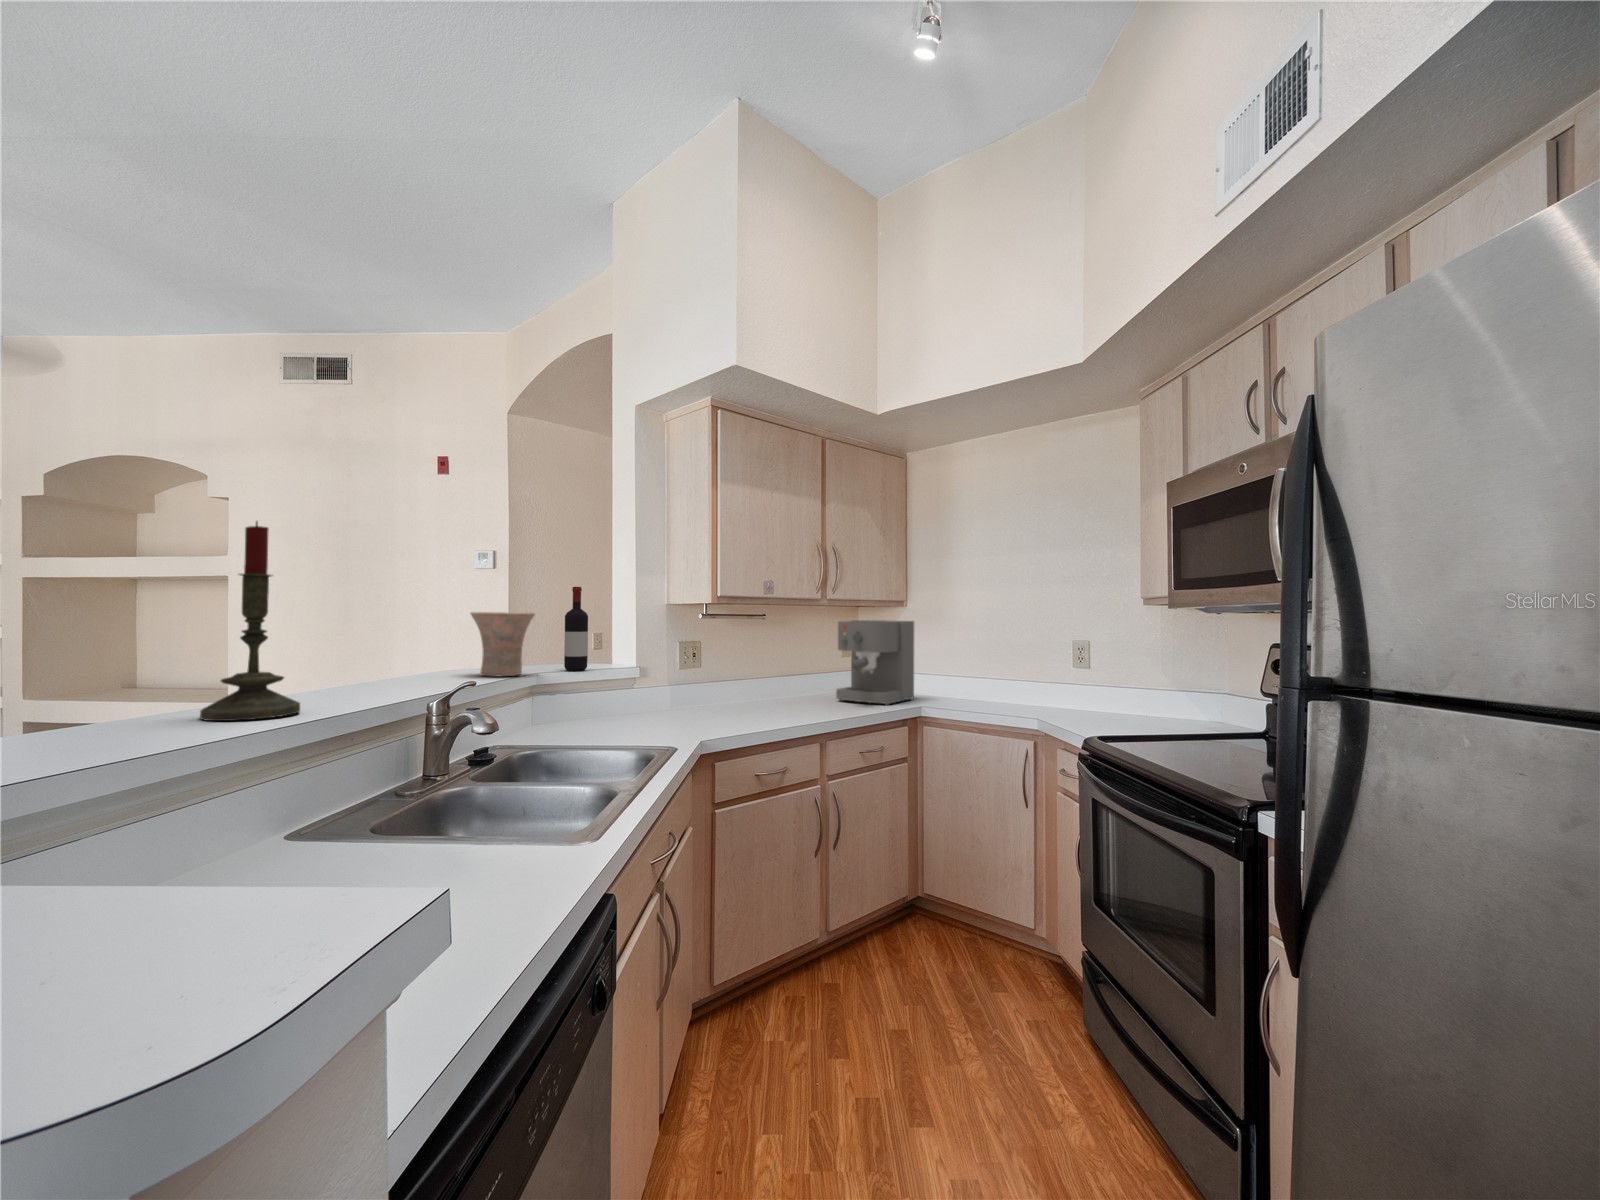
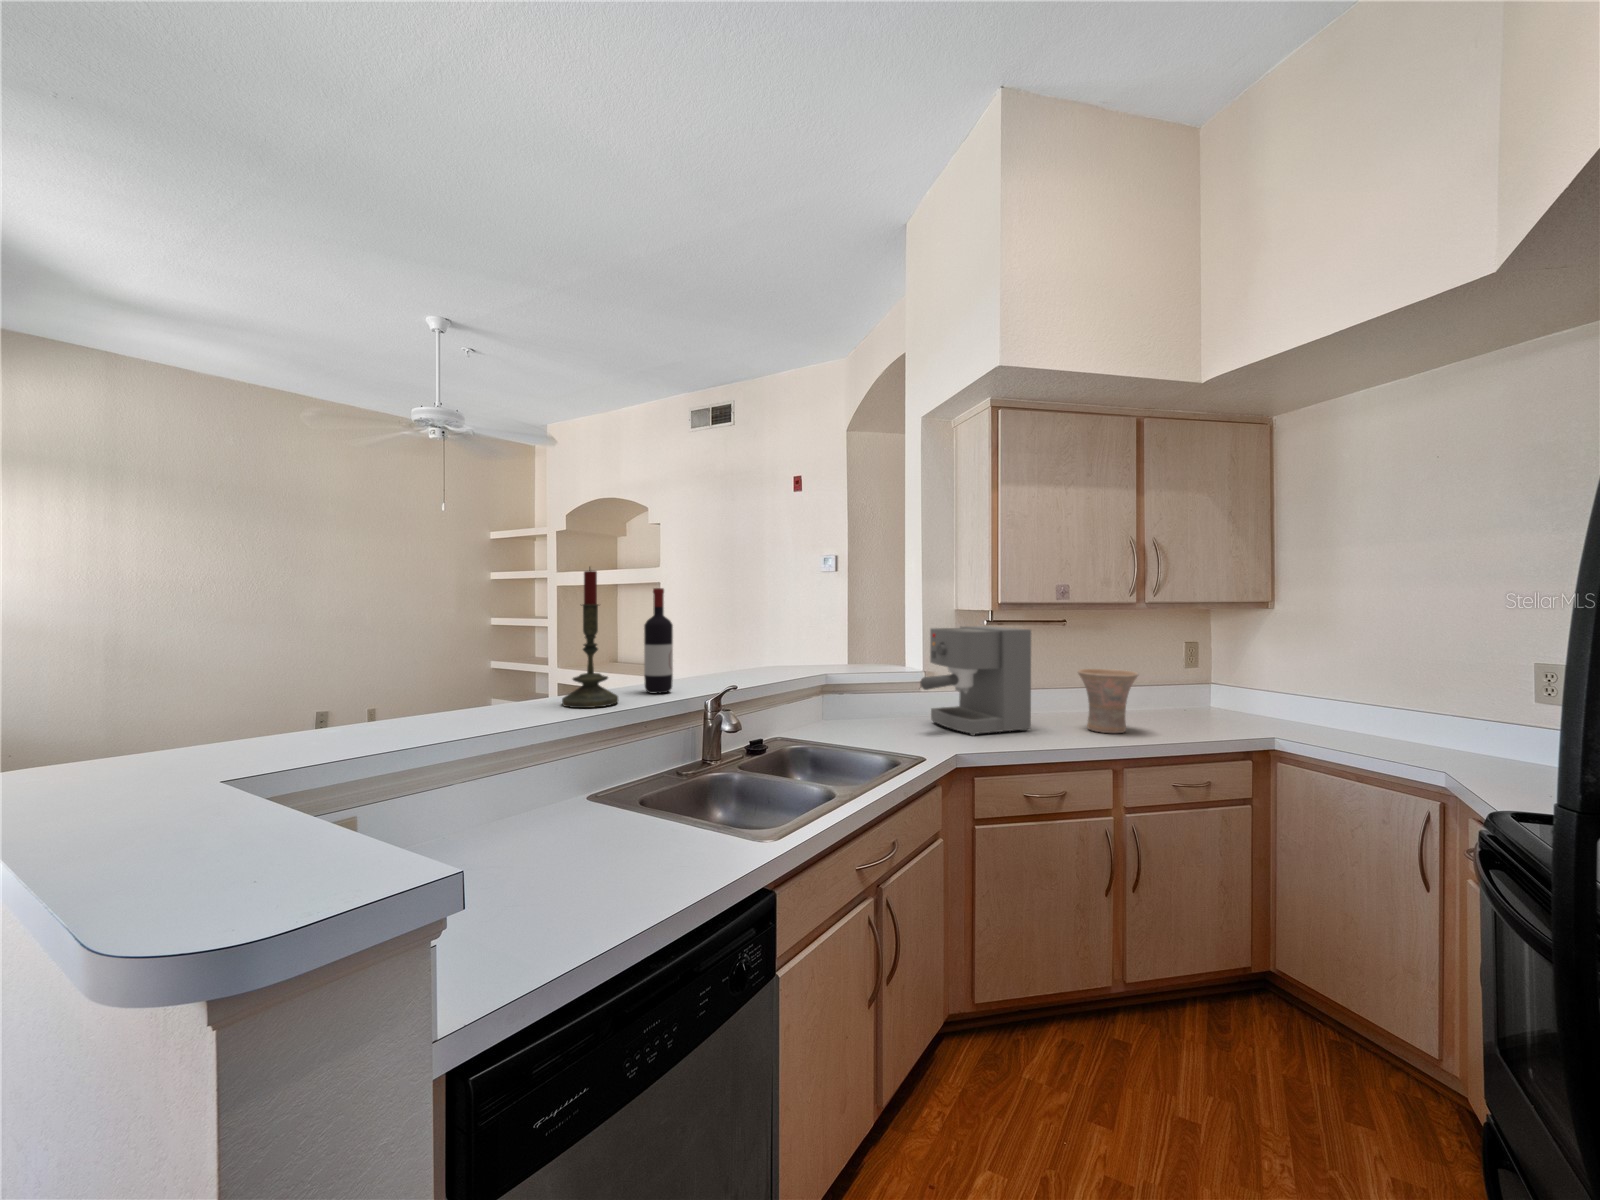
wine bottle: present [564,587,588,671] -> present [644,588,673,694]
vase: present [471,612,535,676] -> present [1078,669,1138,733]
coffee maker: present [836,620,914,706] -> present [920,626,1031,736]

